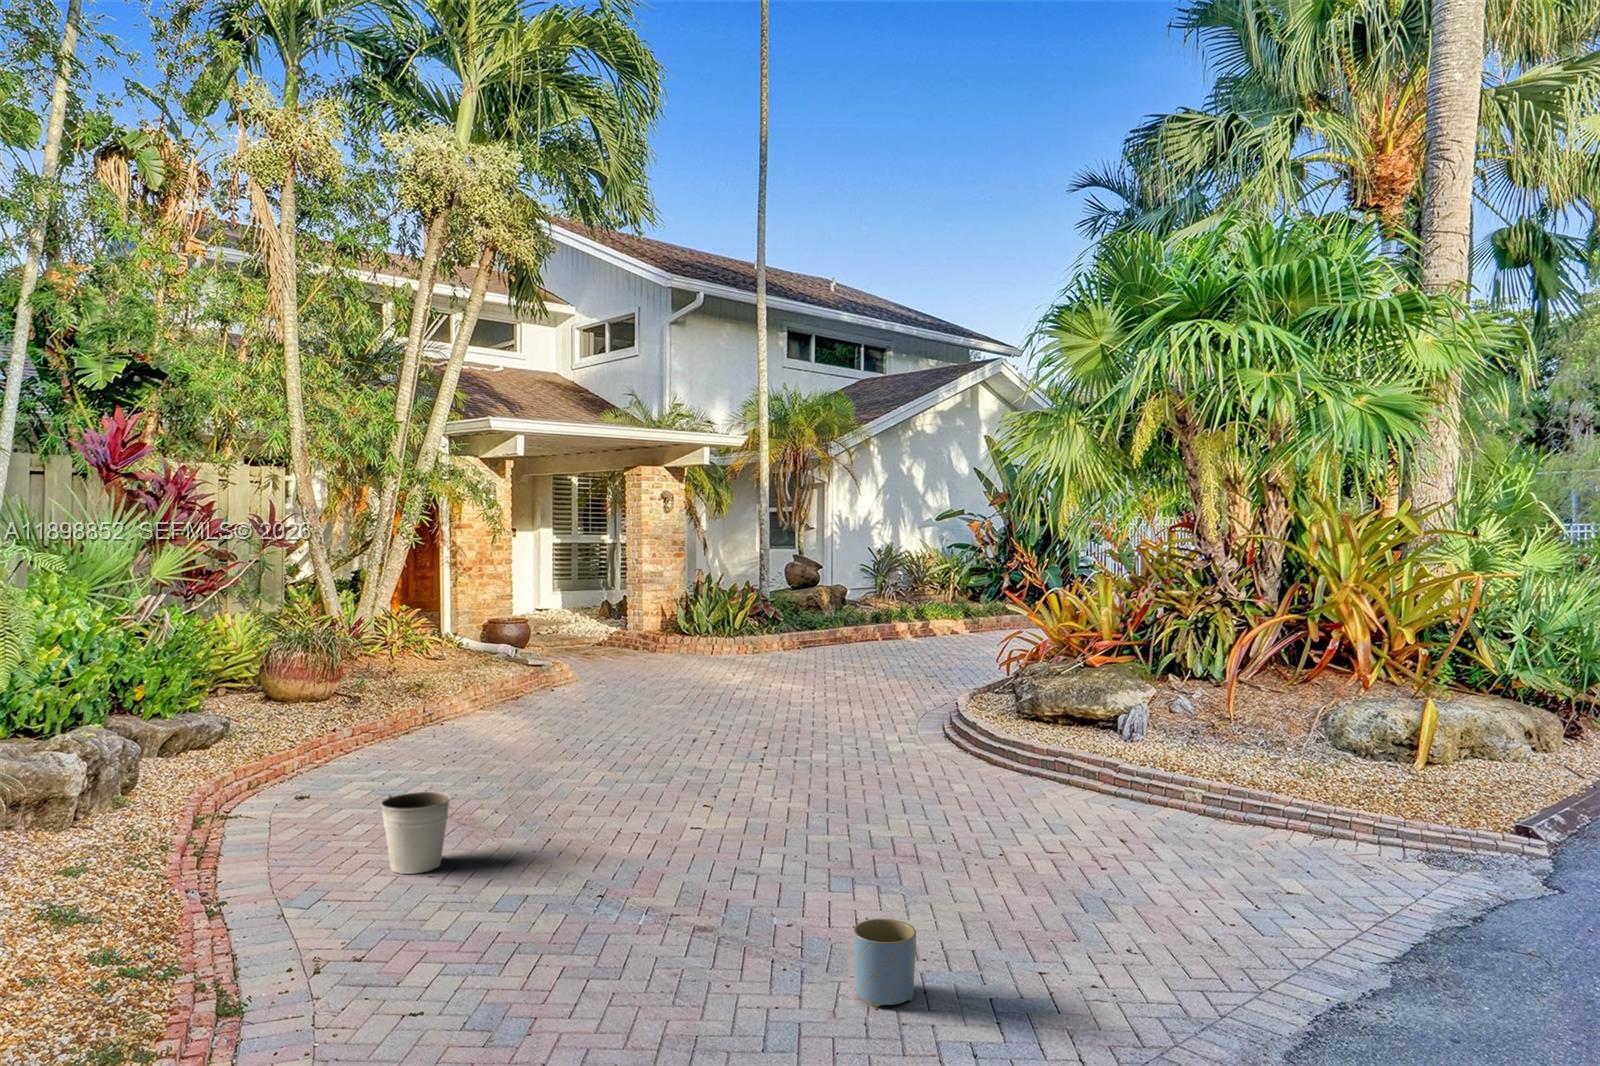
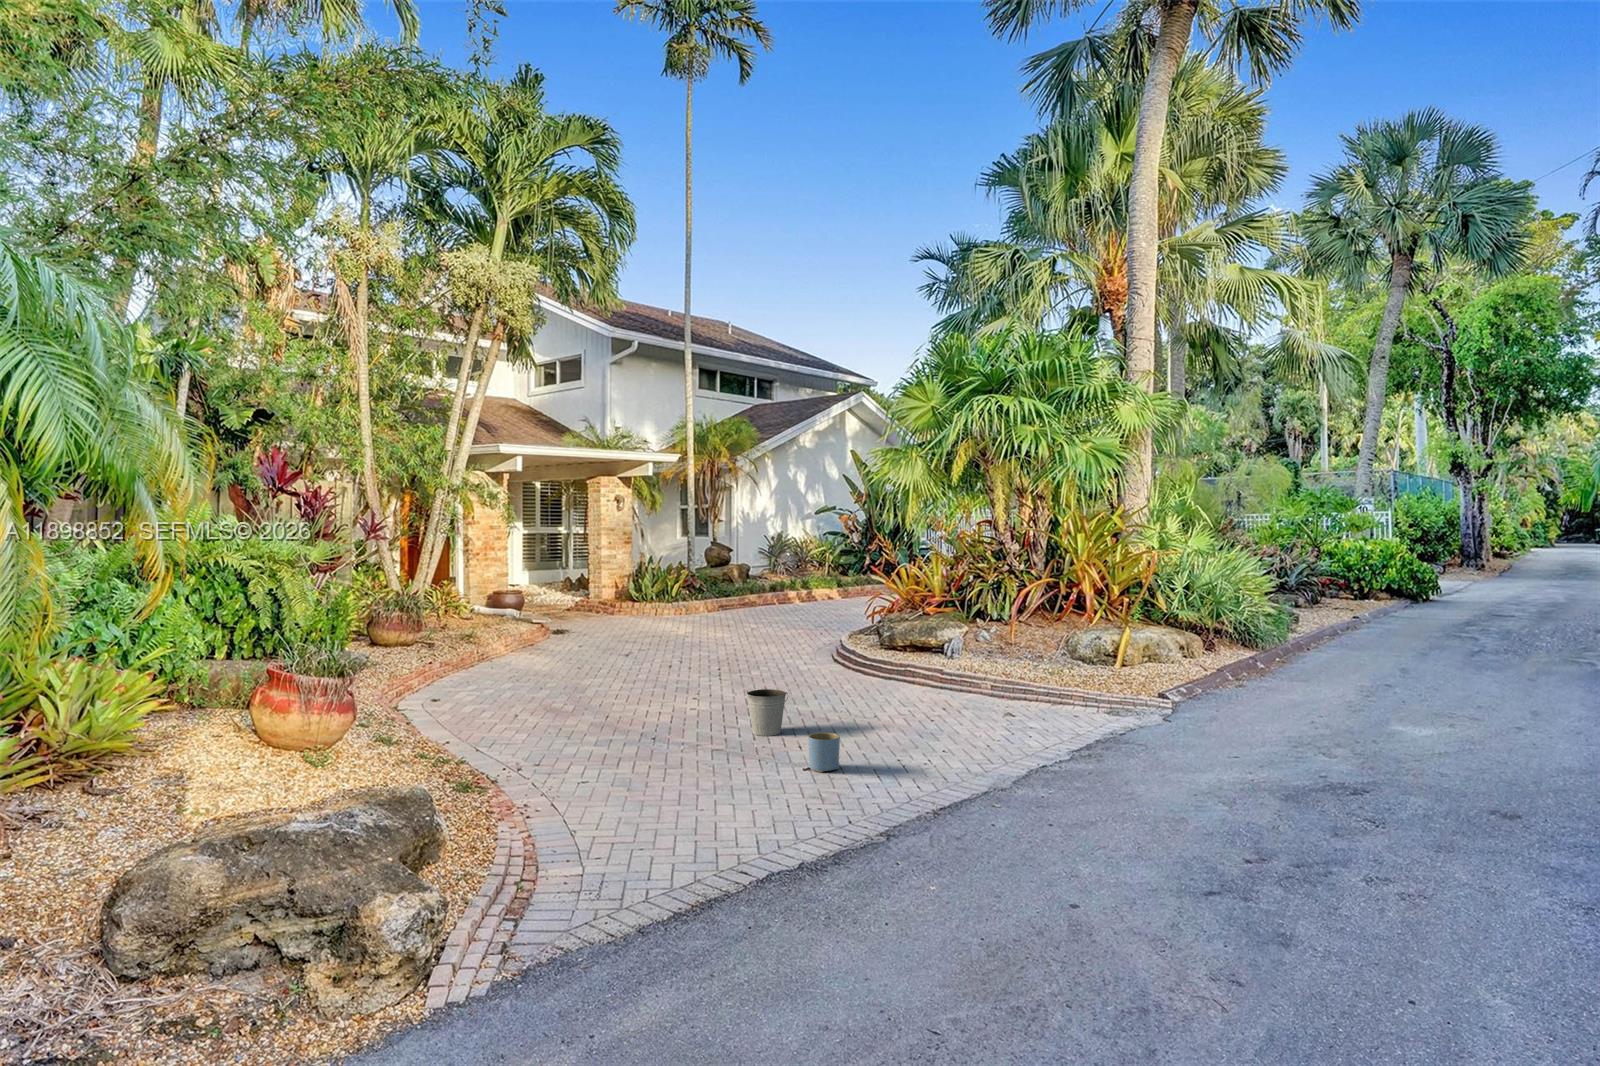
bucket: present [381,792,450,874] -> present [747,689,788,736]

